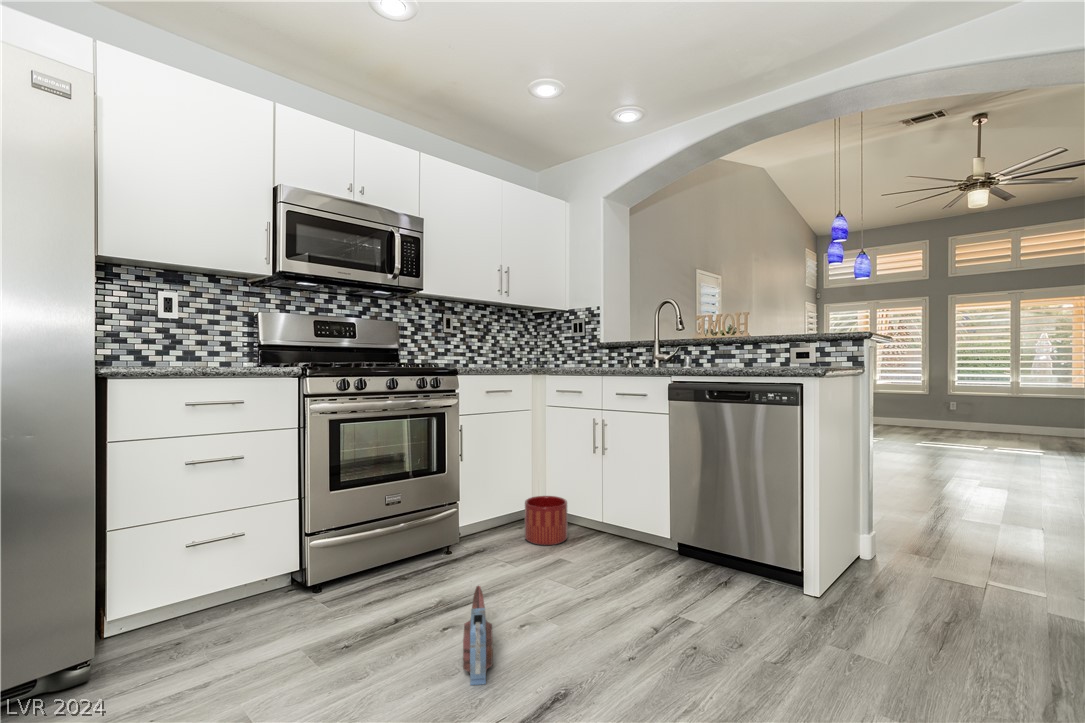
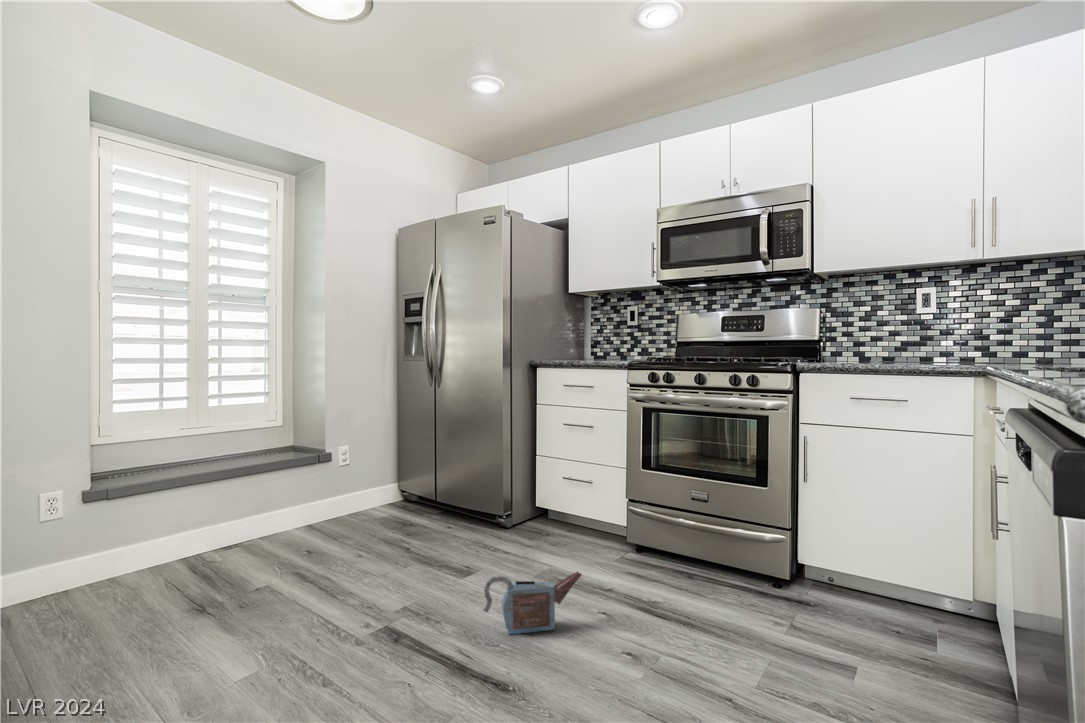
planter: present [525,496,568,545] -> none [849,572,933,663]

